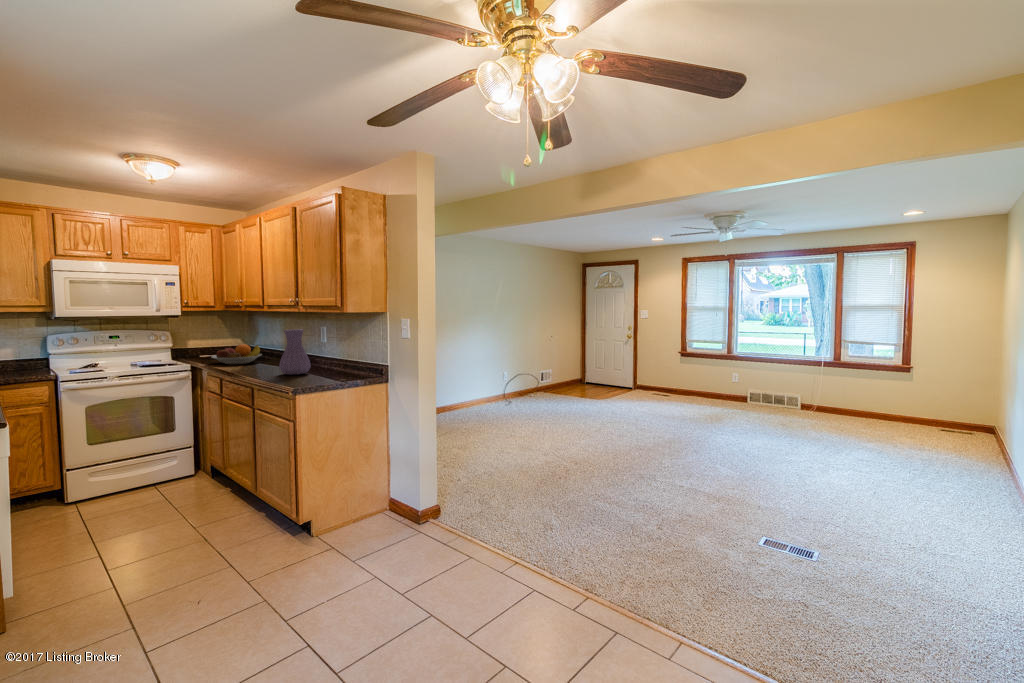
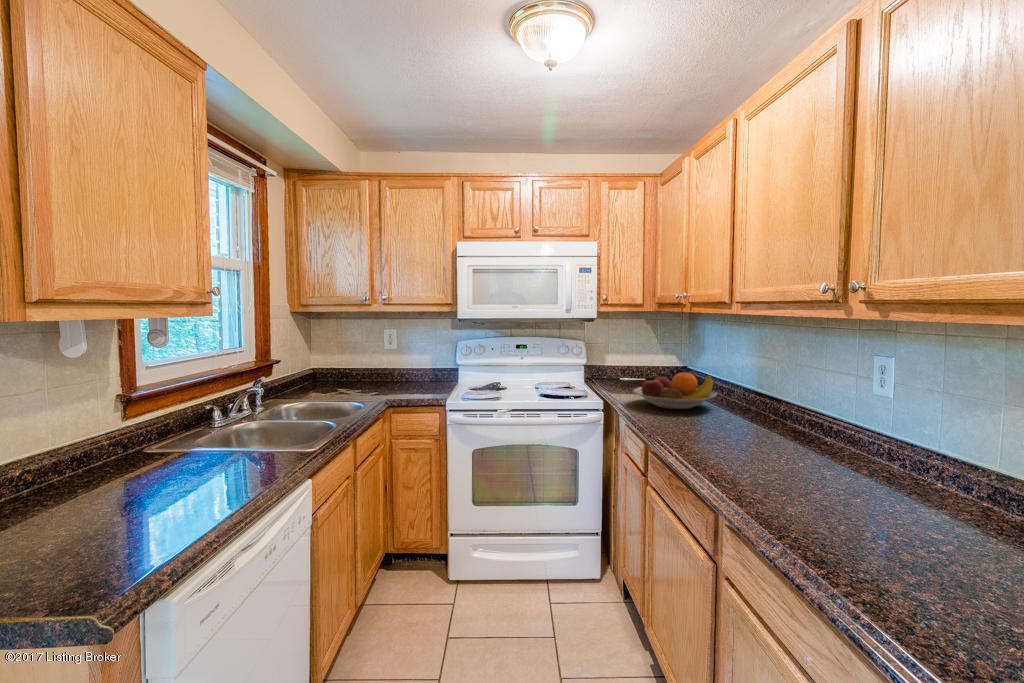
vase: present [279,329,311,375] -> none [778,362,865,484]

